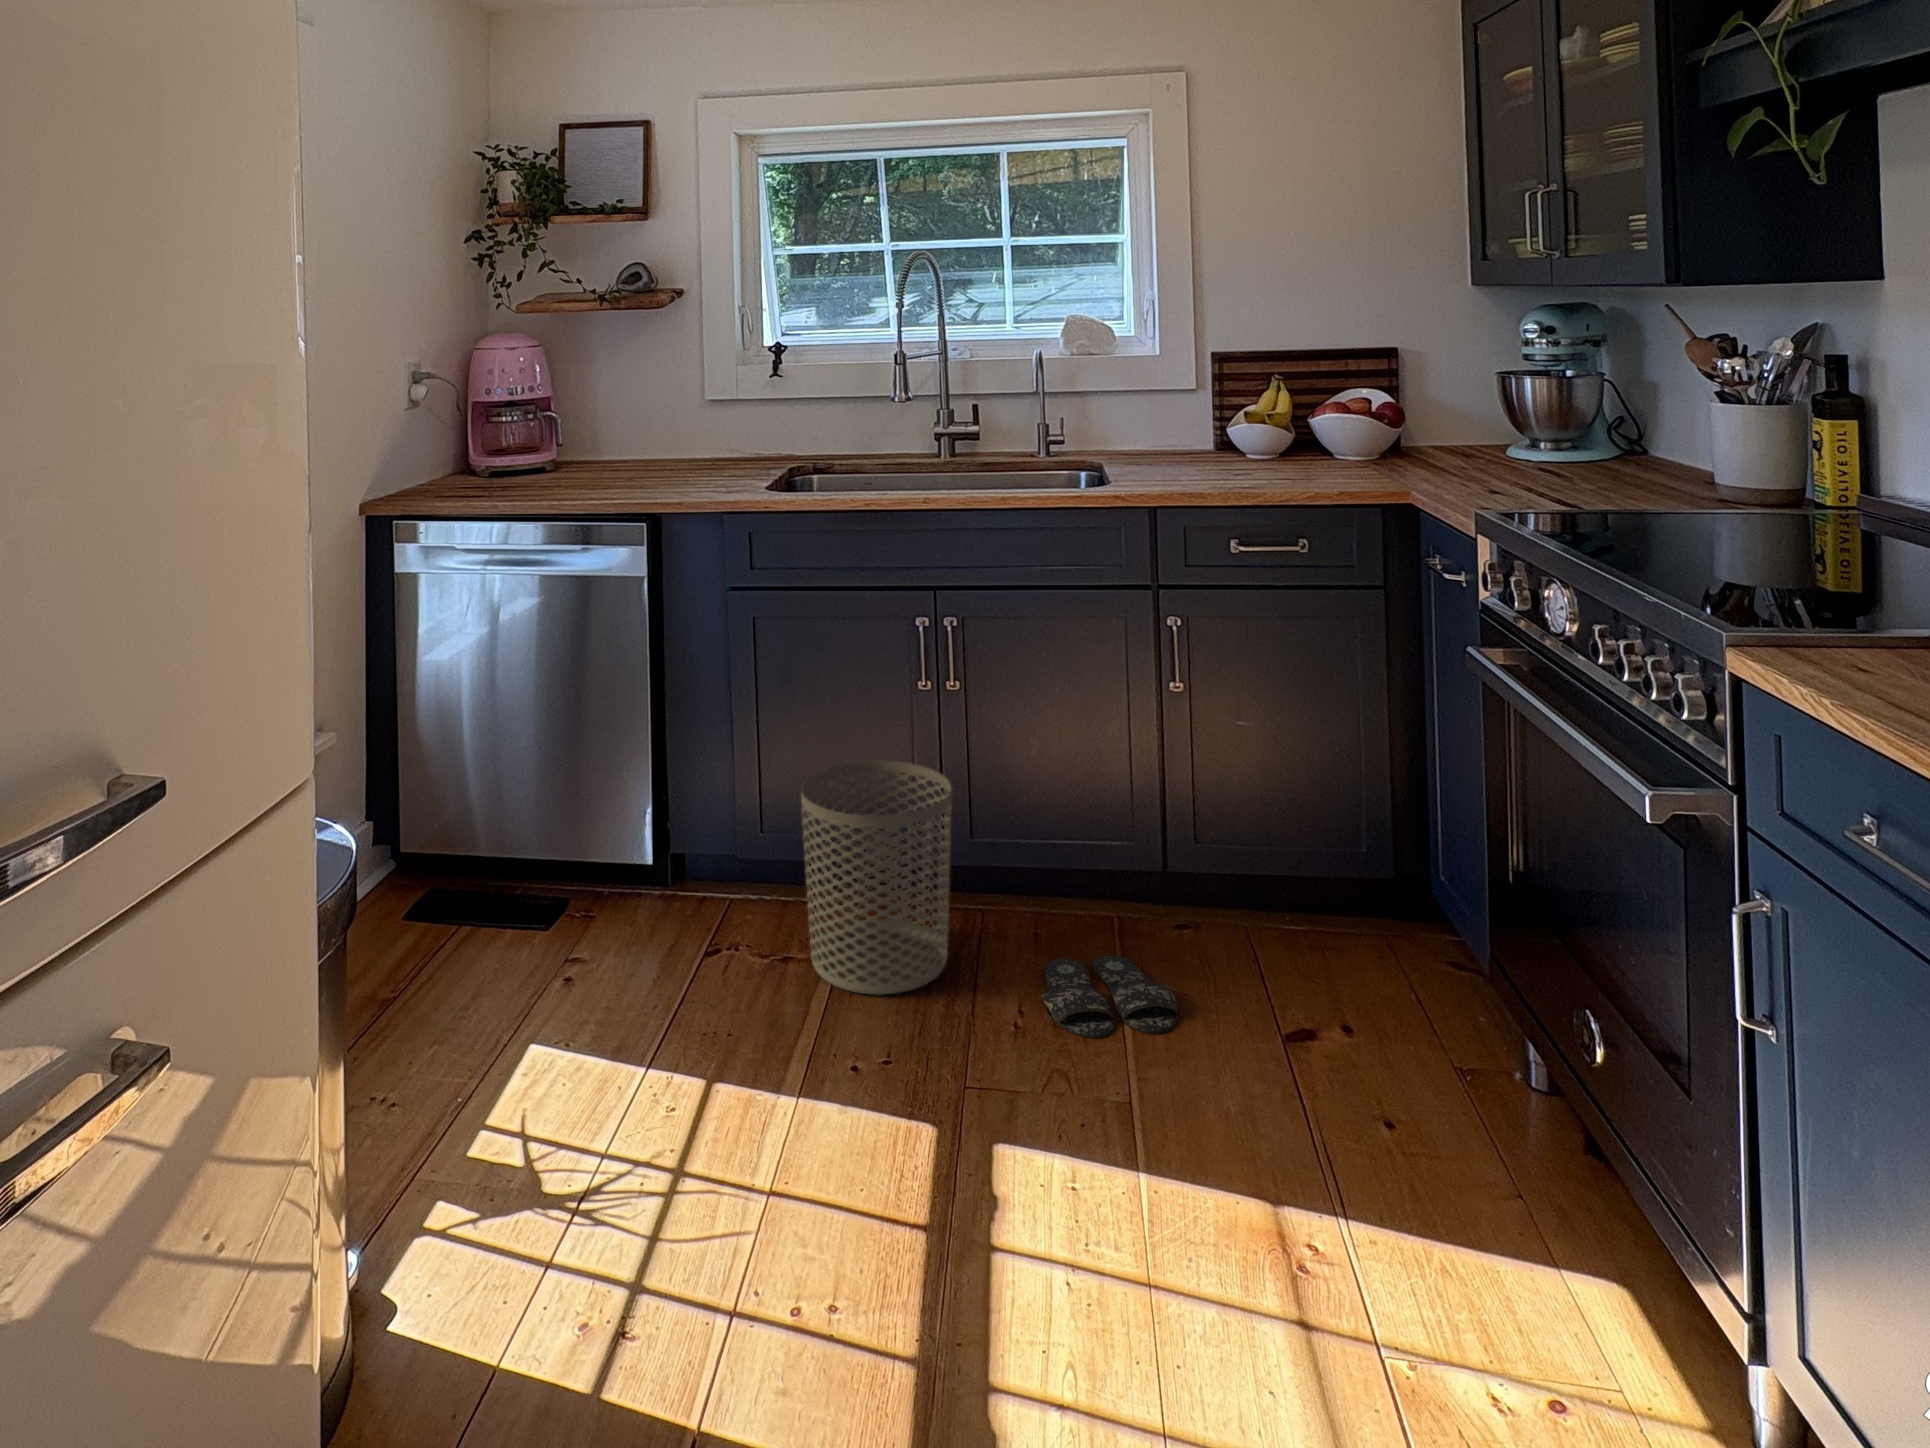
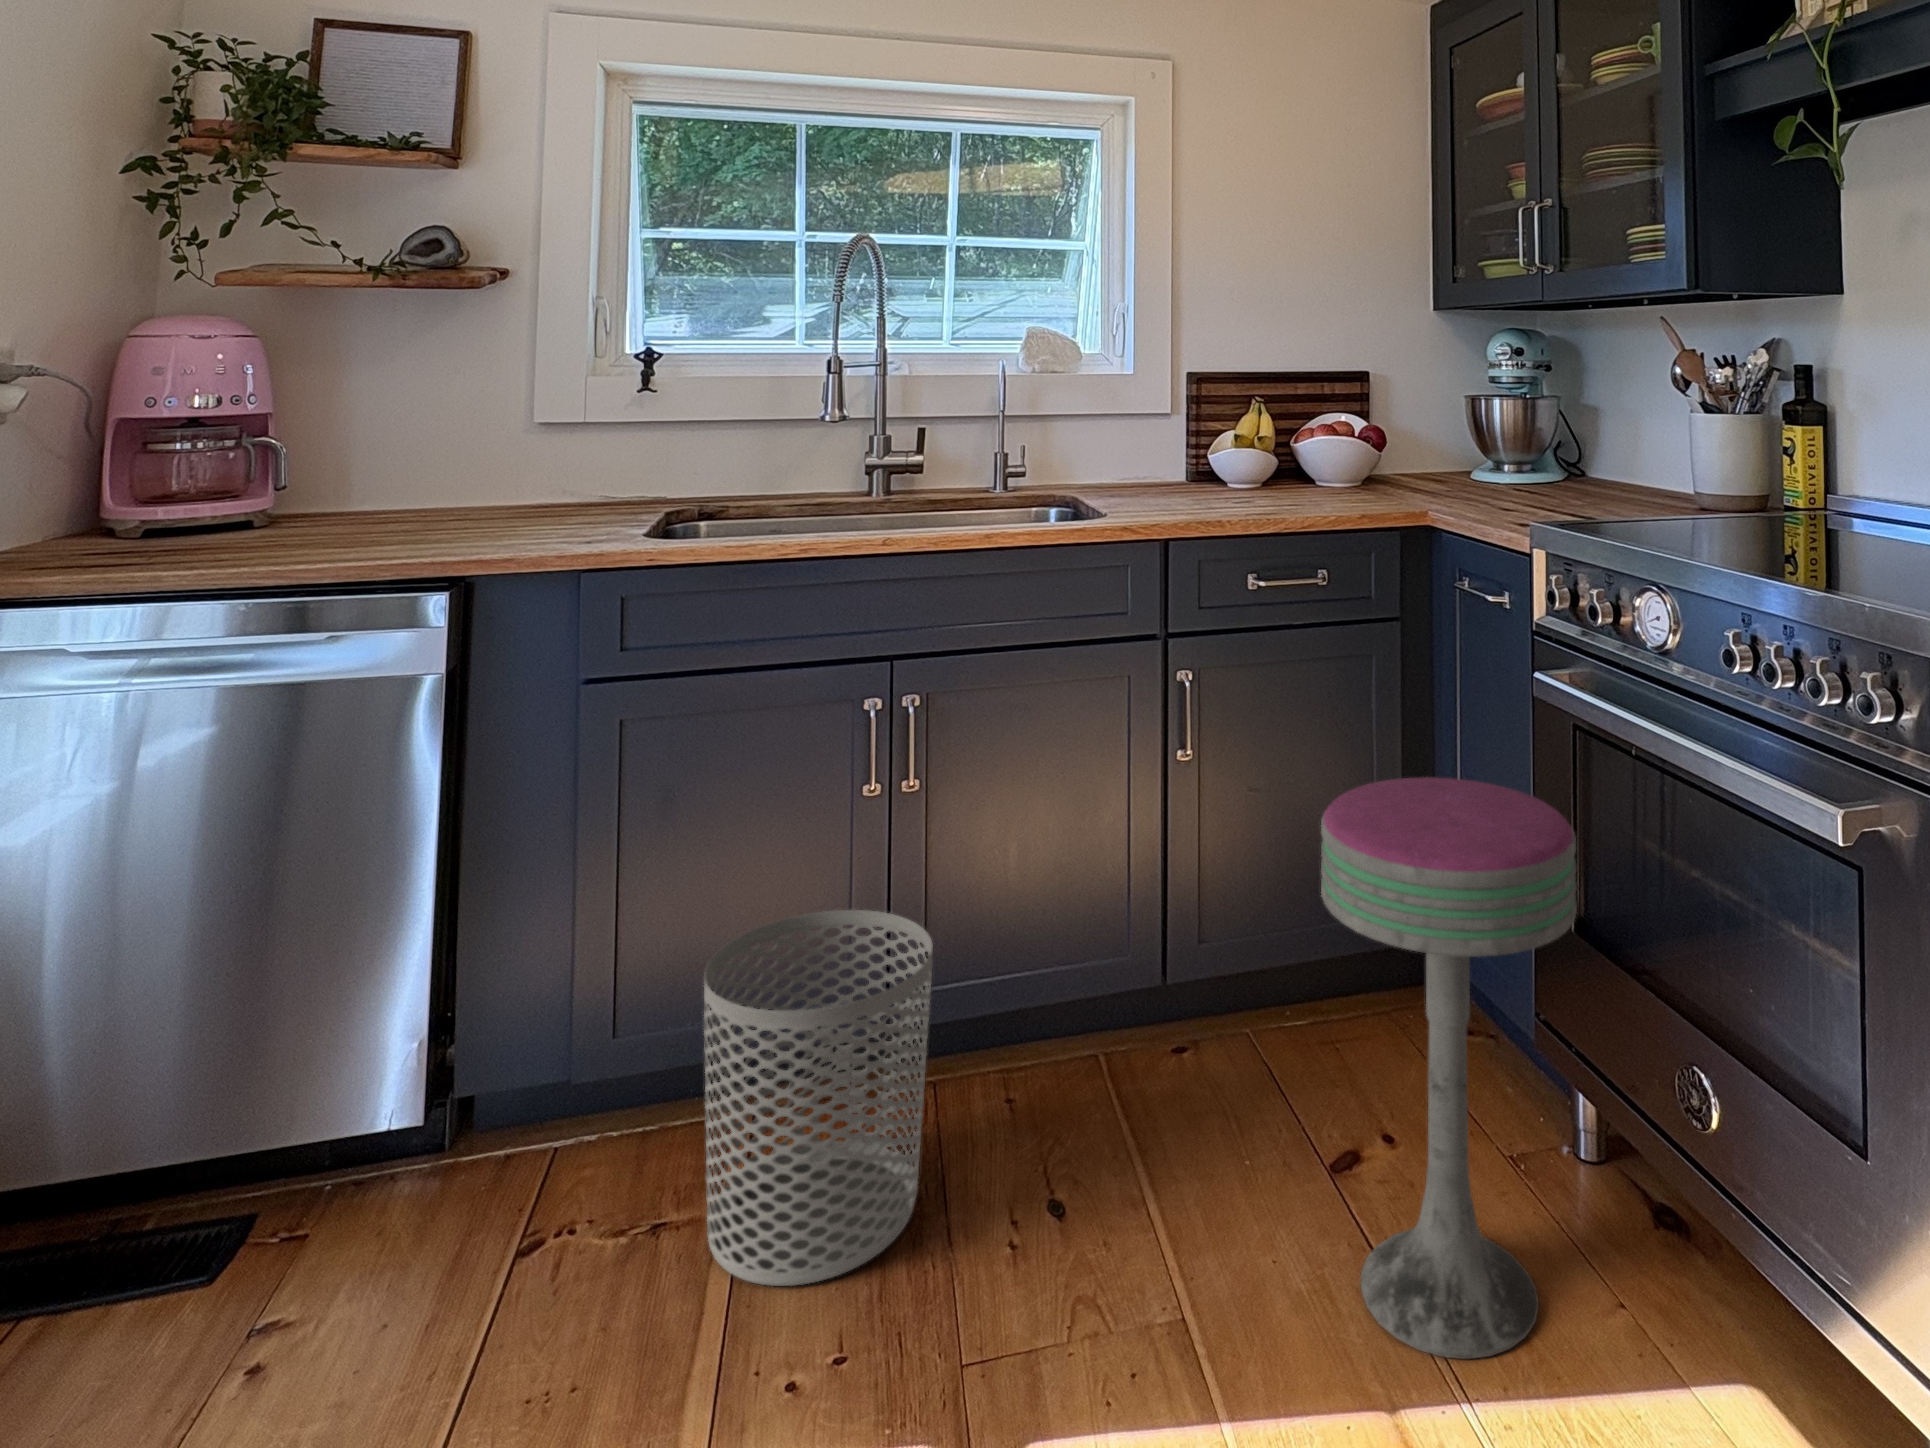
bar stool: none [1207,711,1419,1143] -> present [1321,777,1577,1359]
slippers: present [1042,955,1178,1039] -> none [1051,1127,1241,1273]

